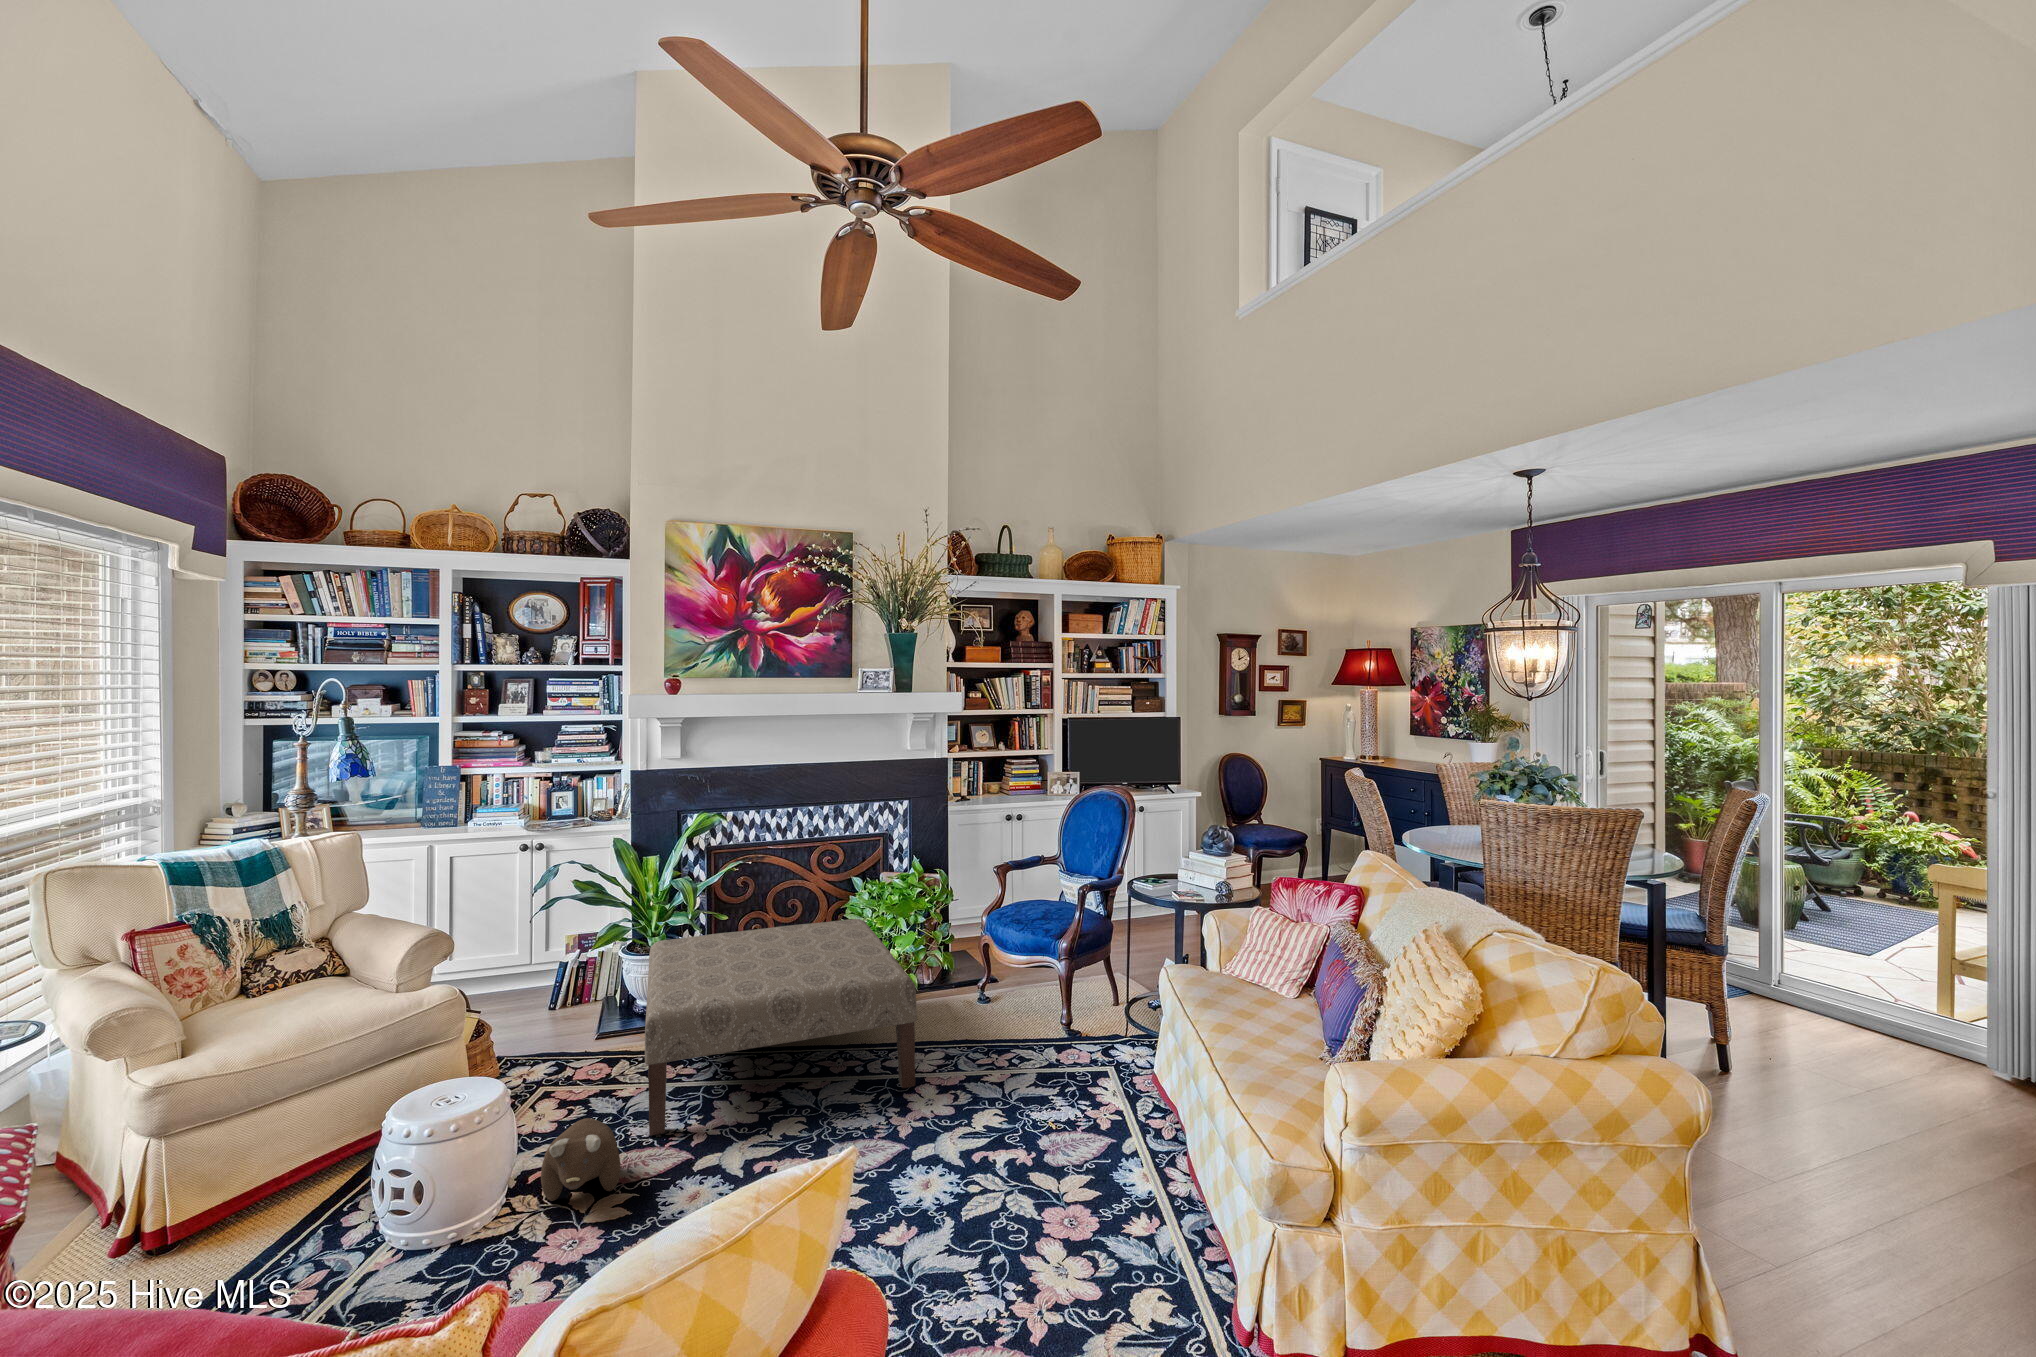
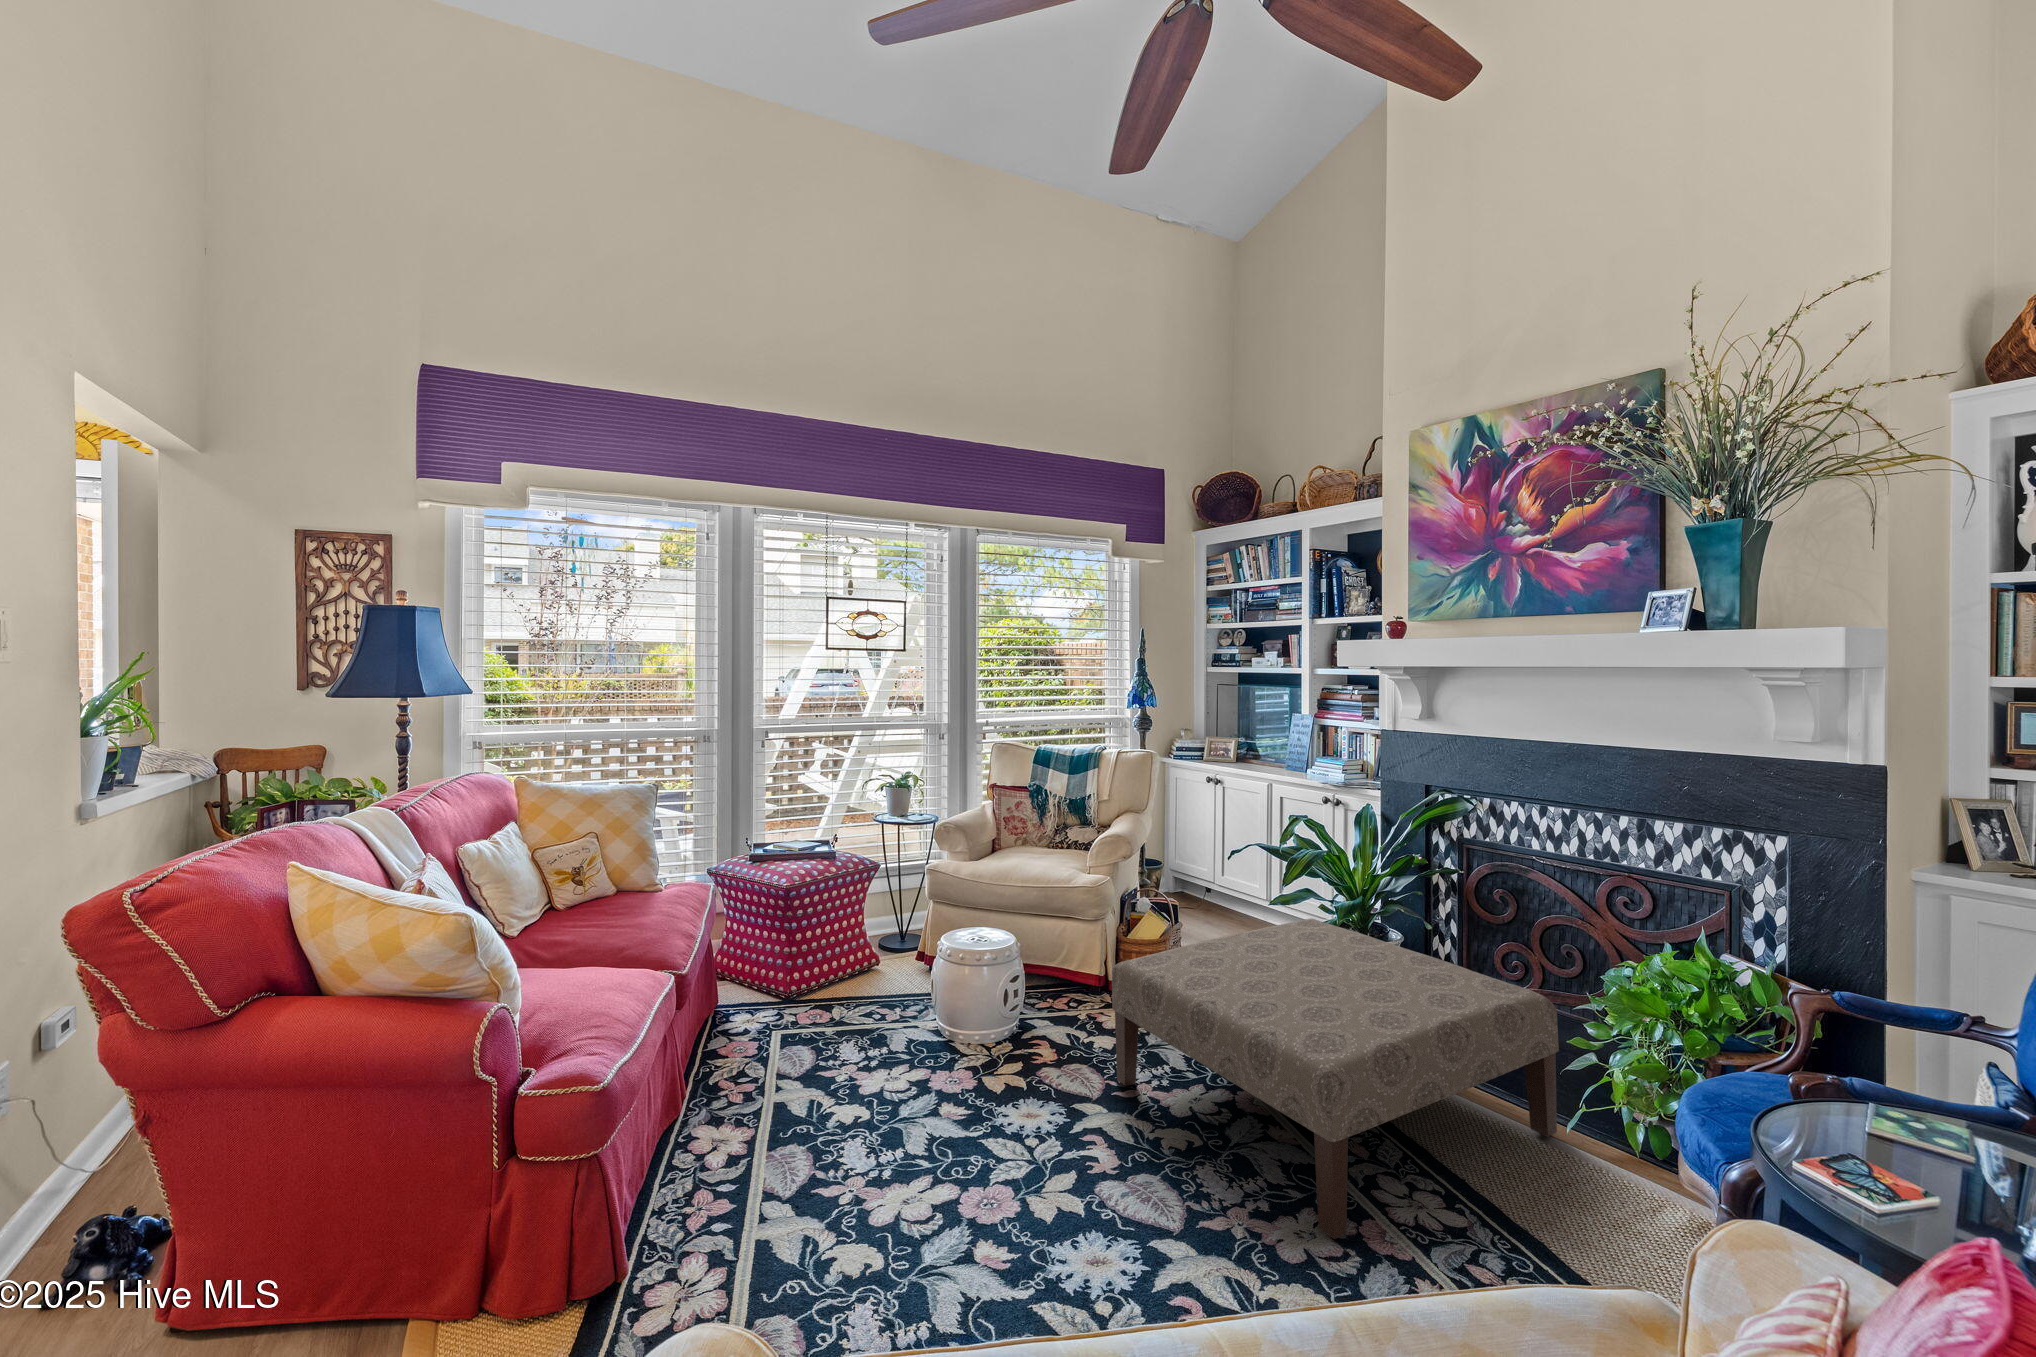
plush toy: present [541,1118,620,1201] -> none [973,1018,1063,1091]

